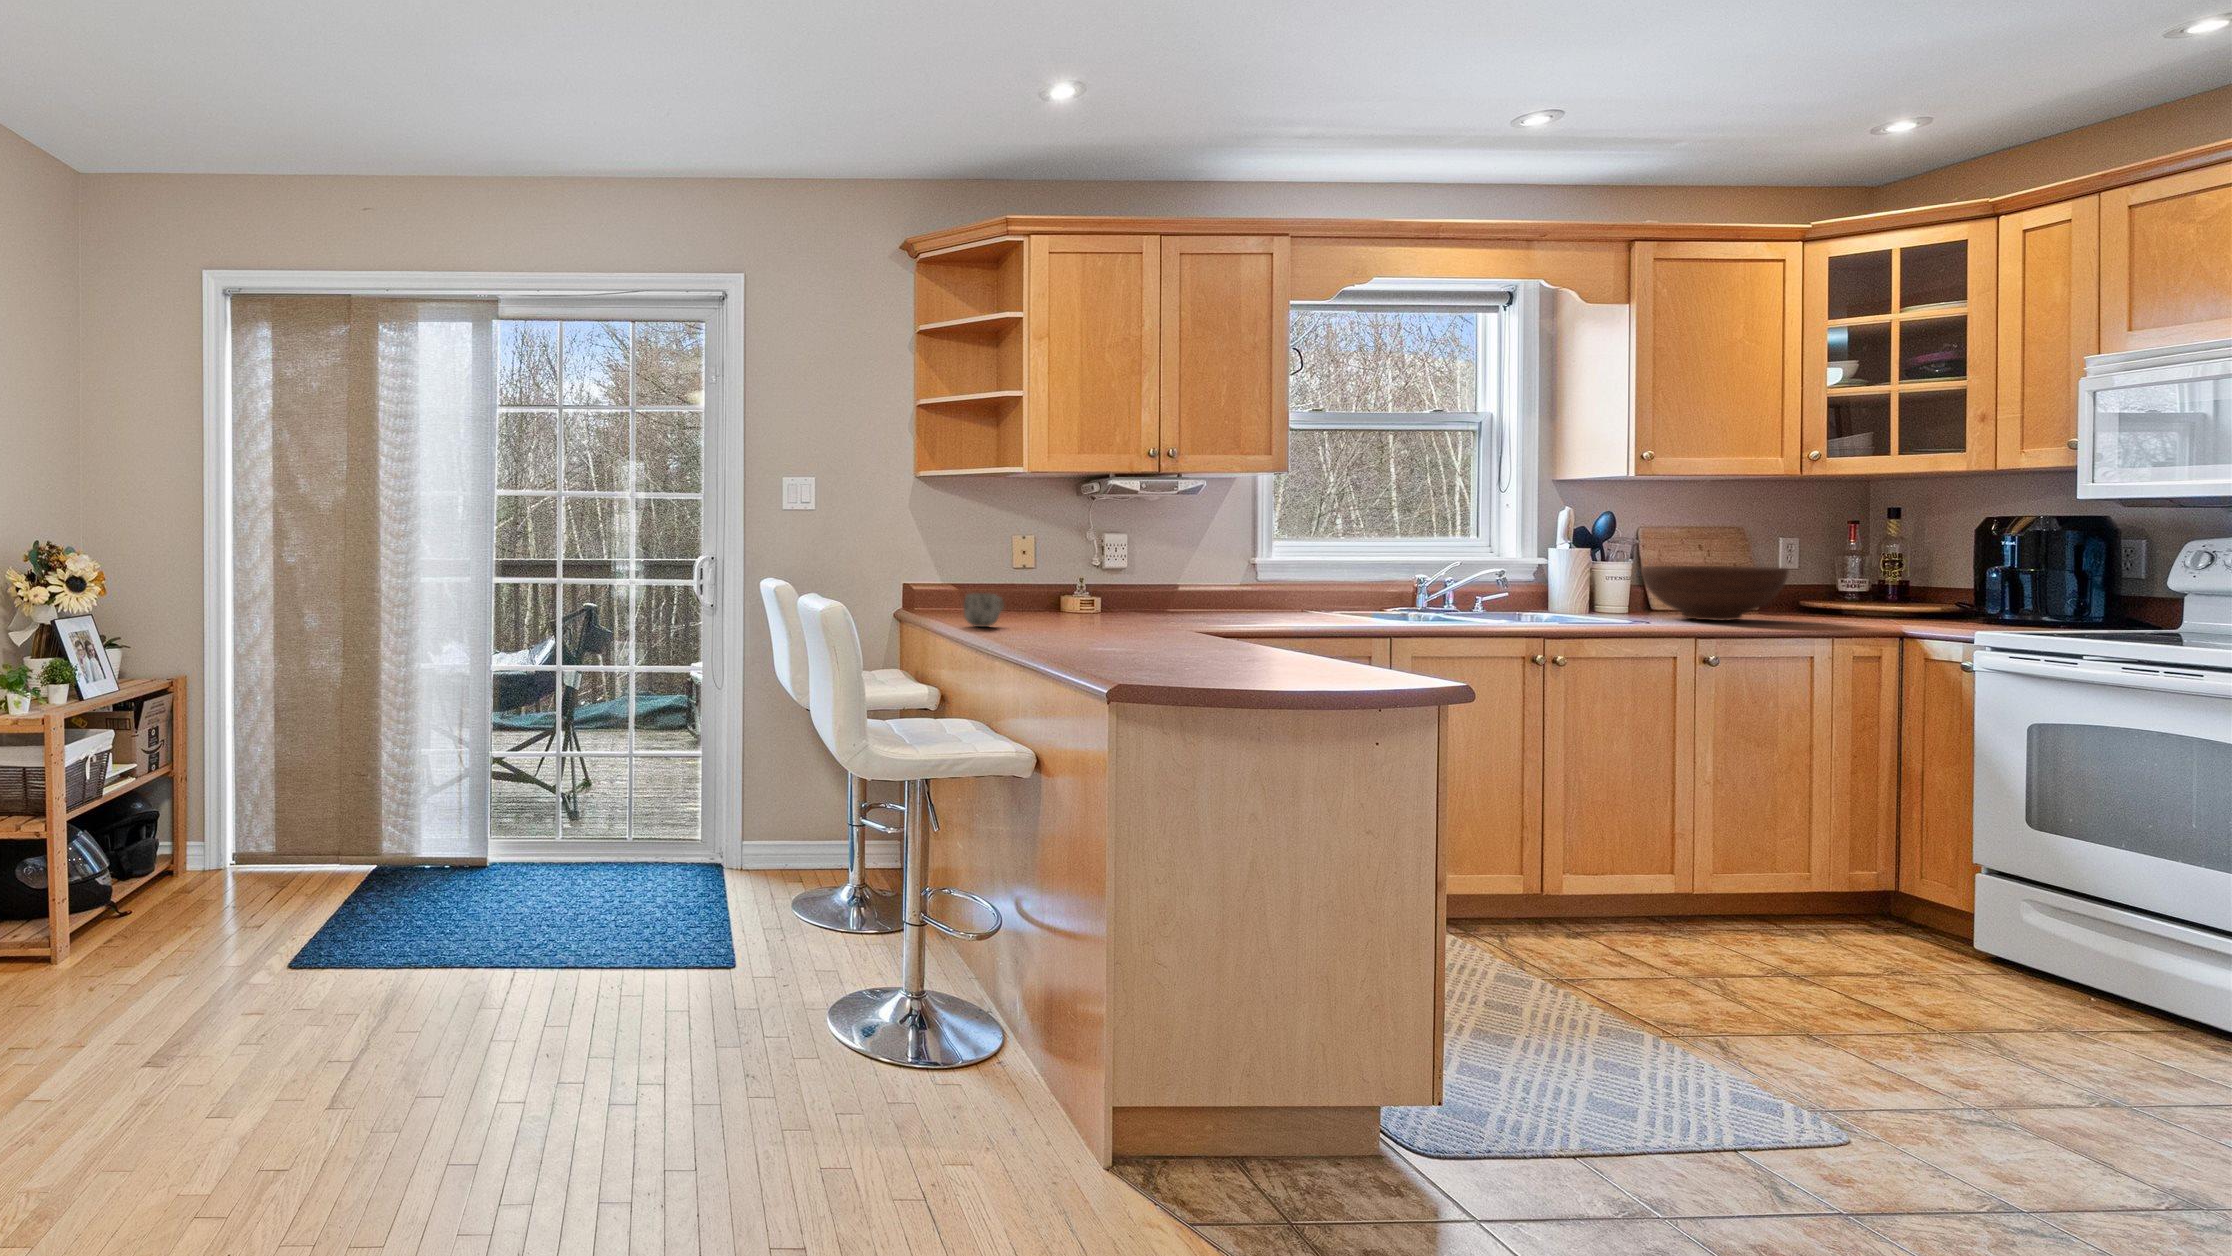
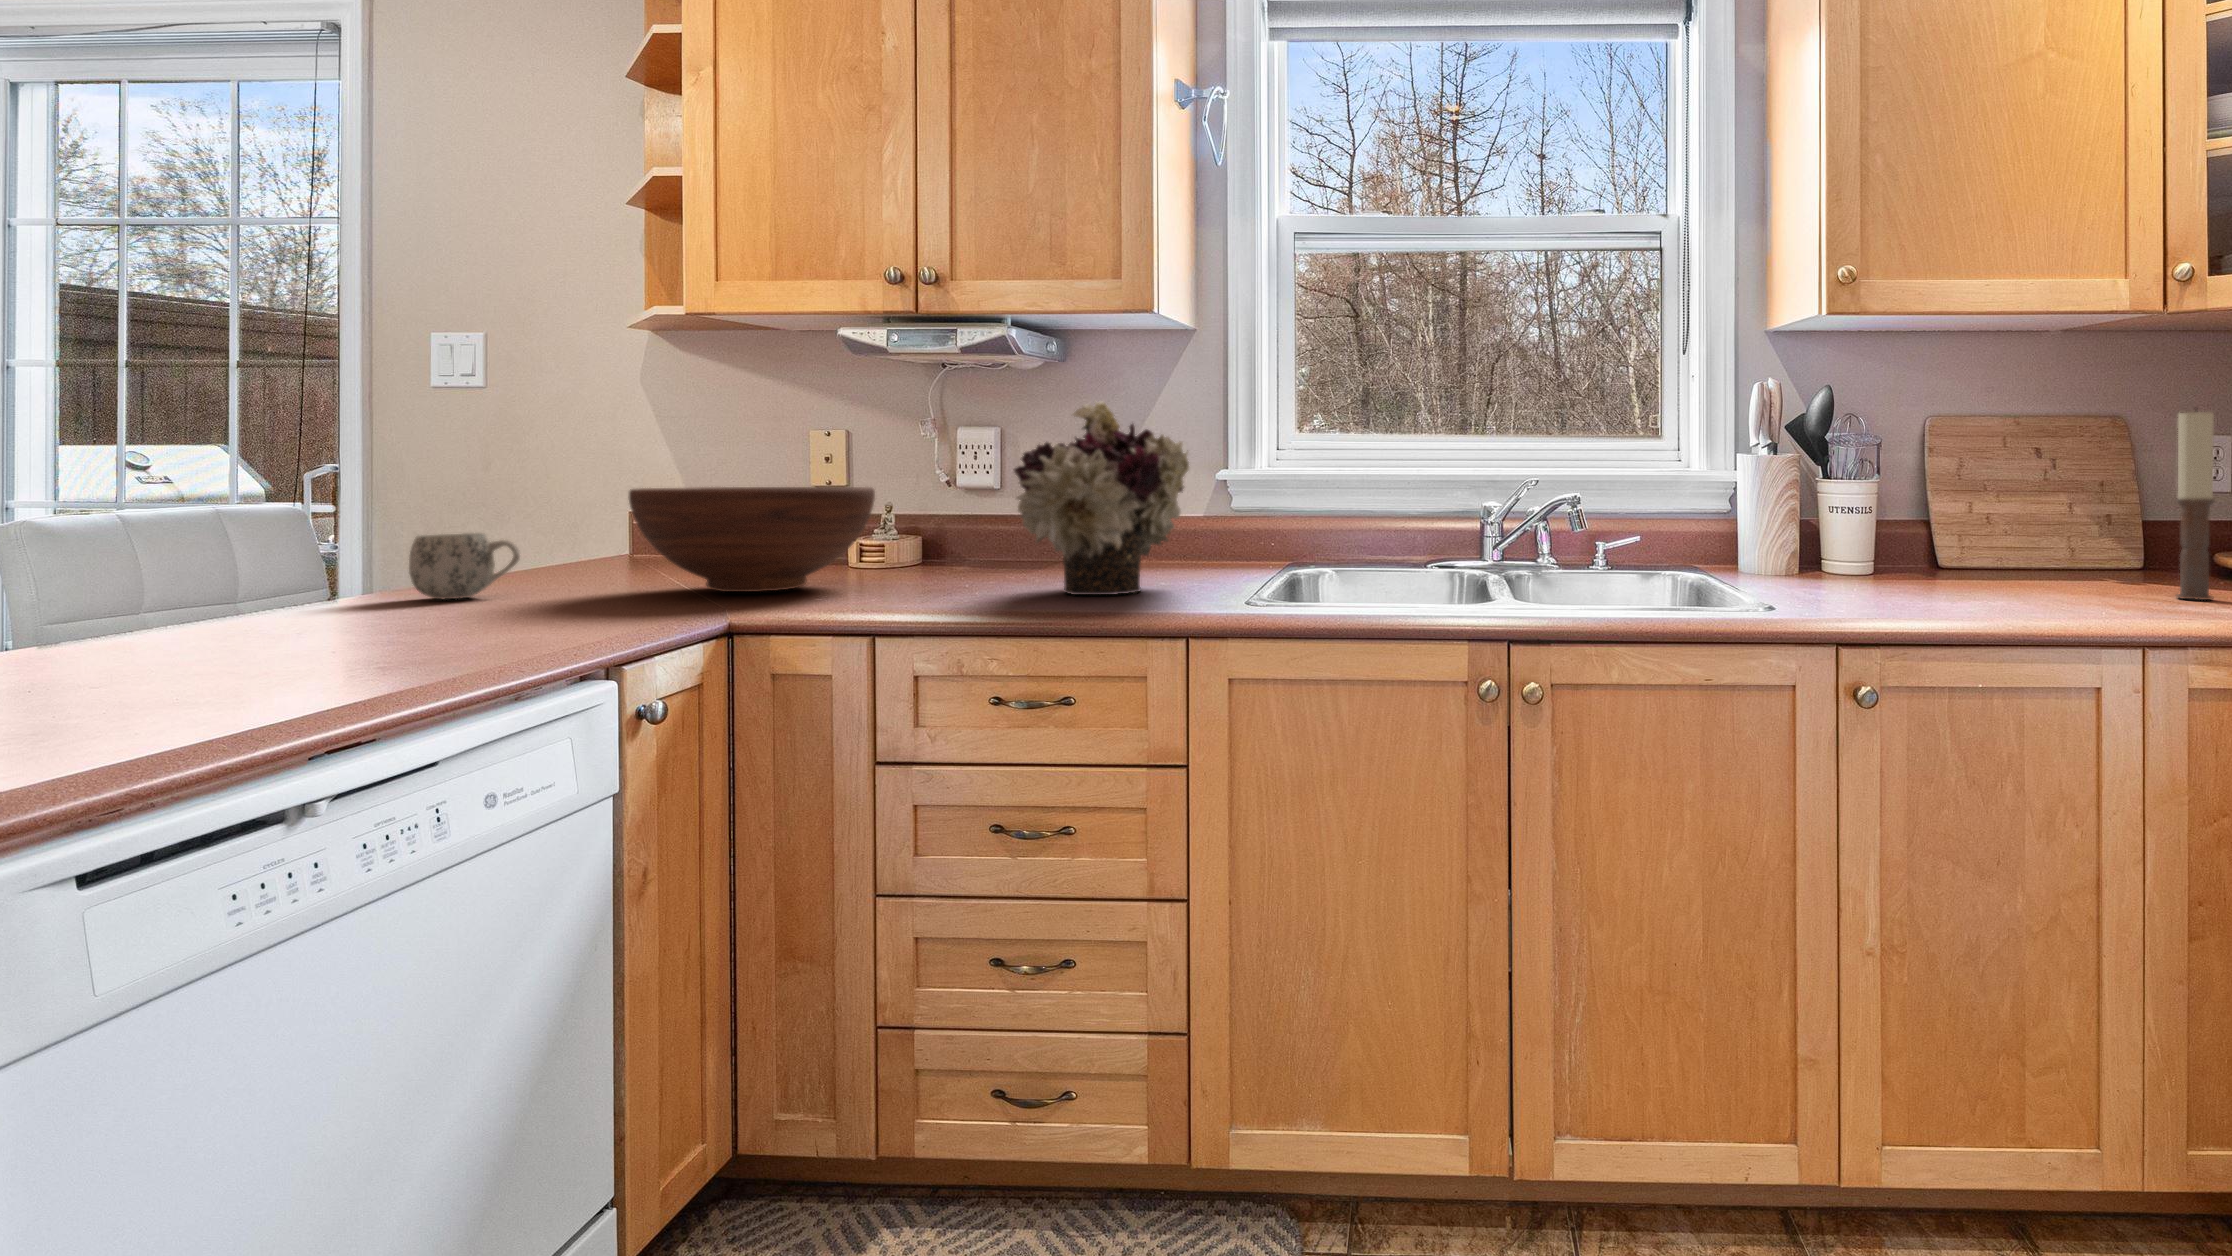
flower arrangement: none [1217,522,1330,623] -> present [1014,401,1189,595]
candle: none [1808,523,1831,620] -> present [2176,411,2214,600]
fruit bowl: present [1641,566,1788,621] -> present [628,487,875,592]

